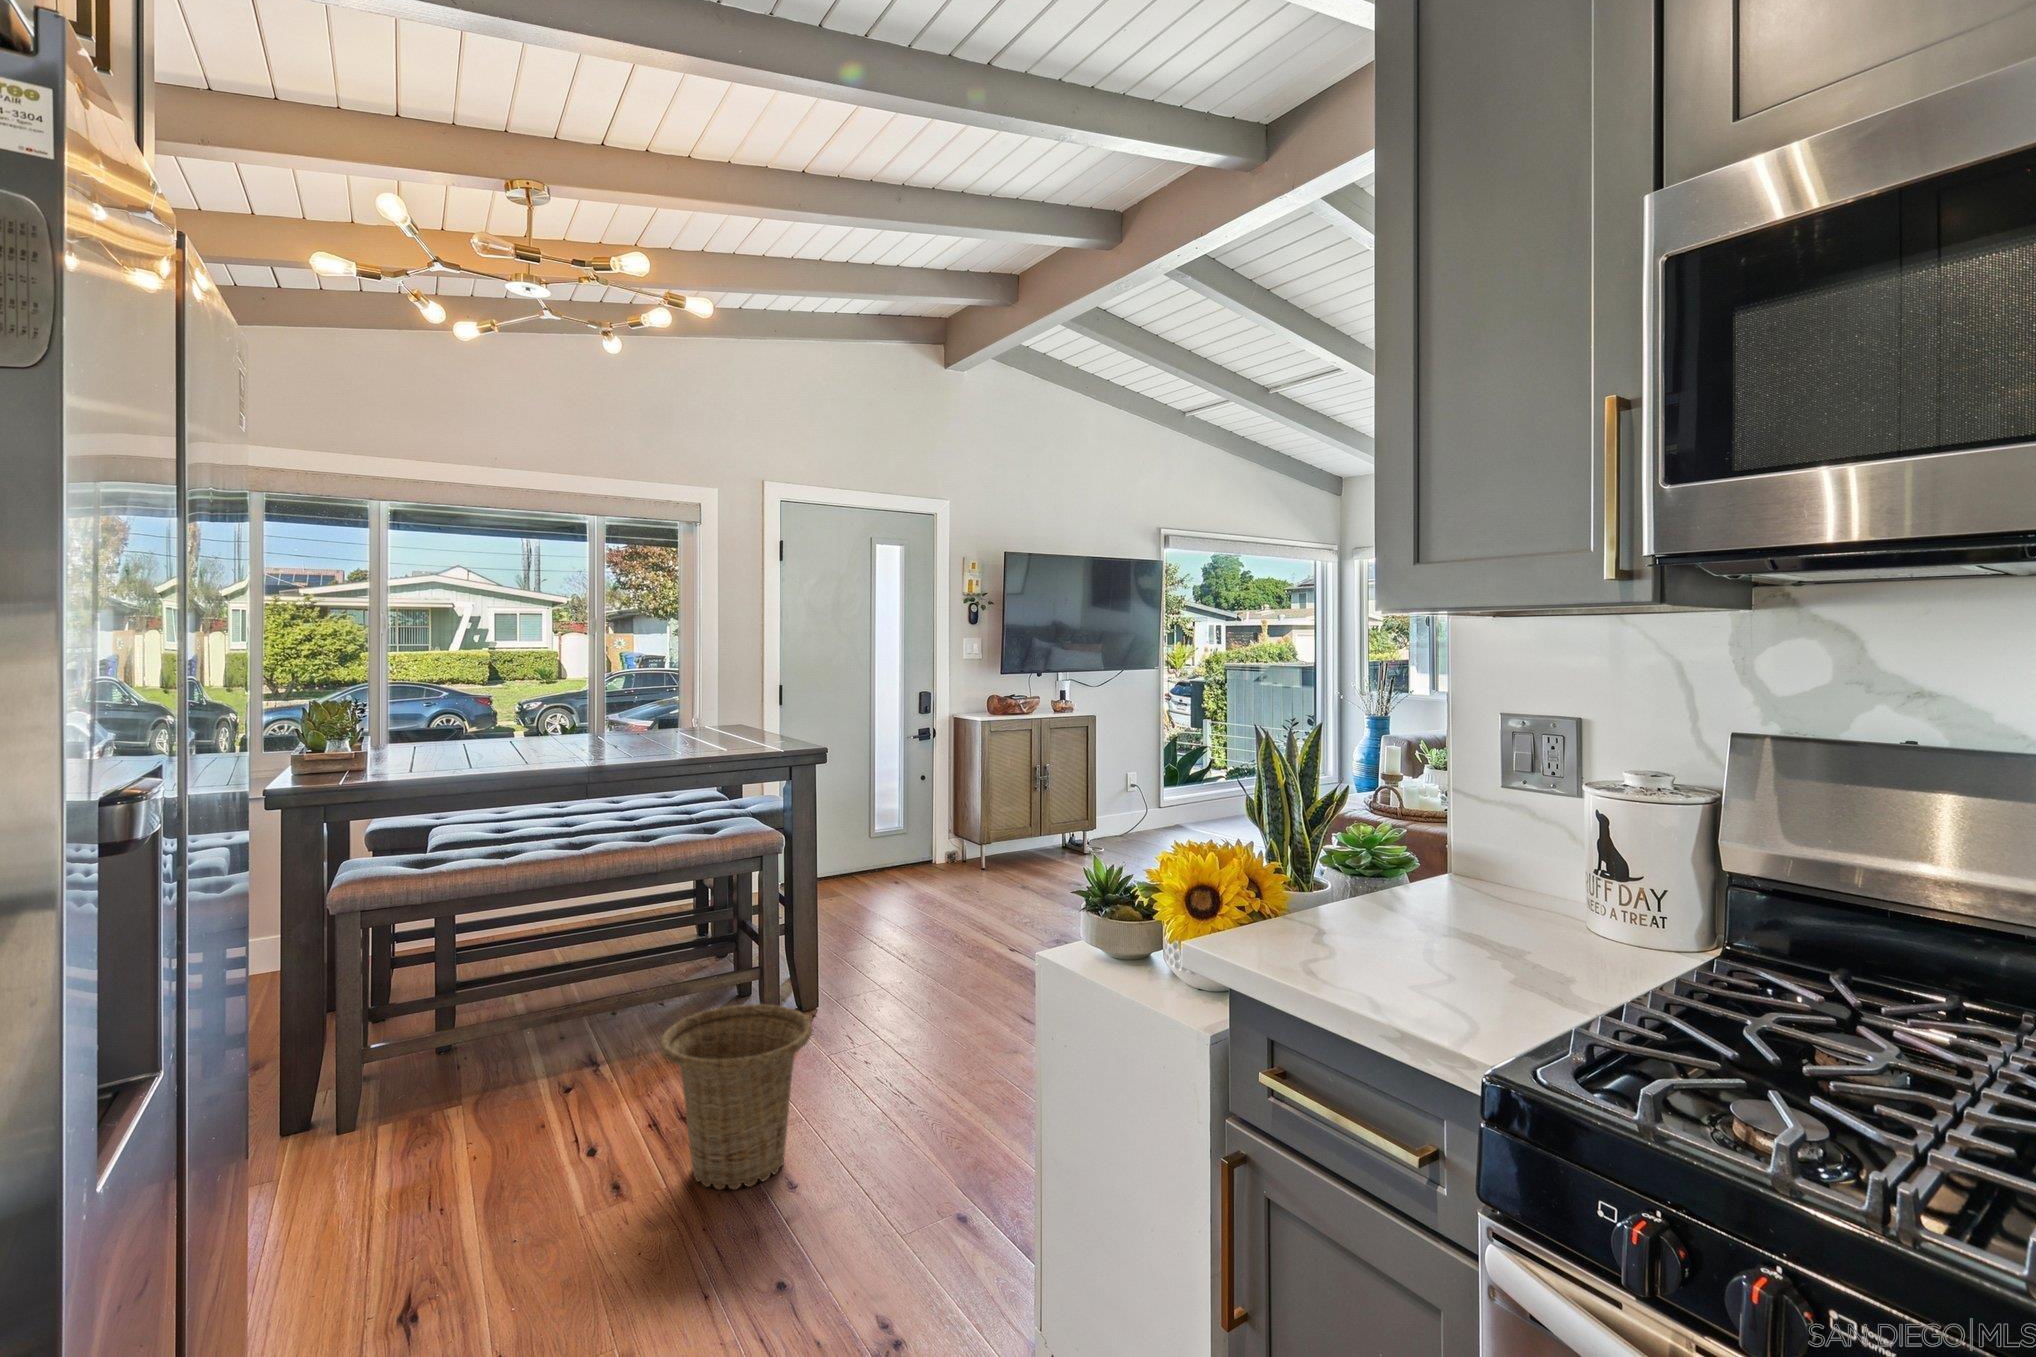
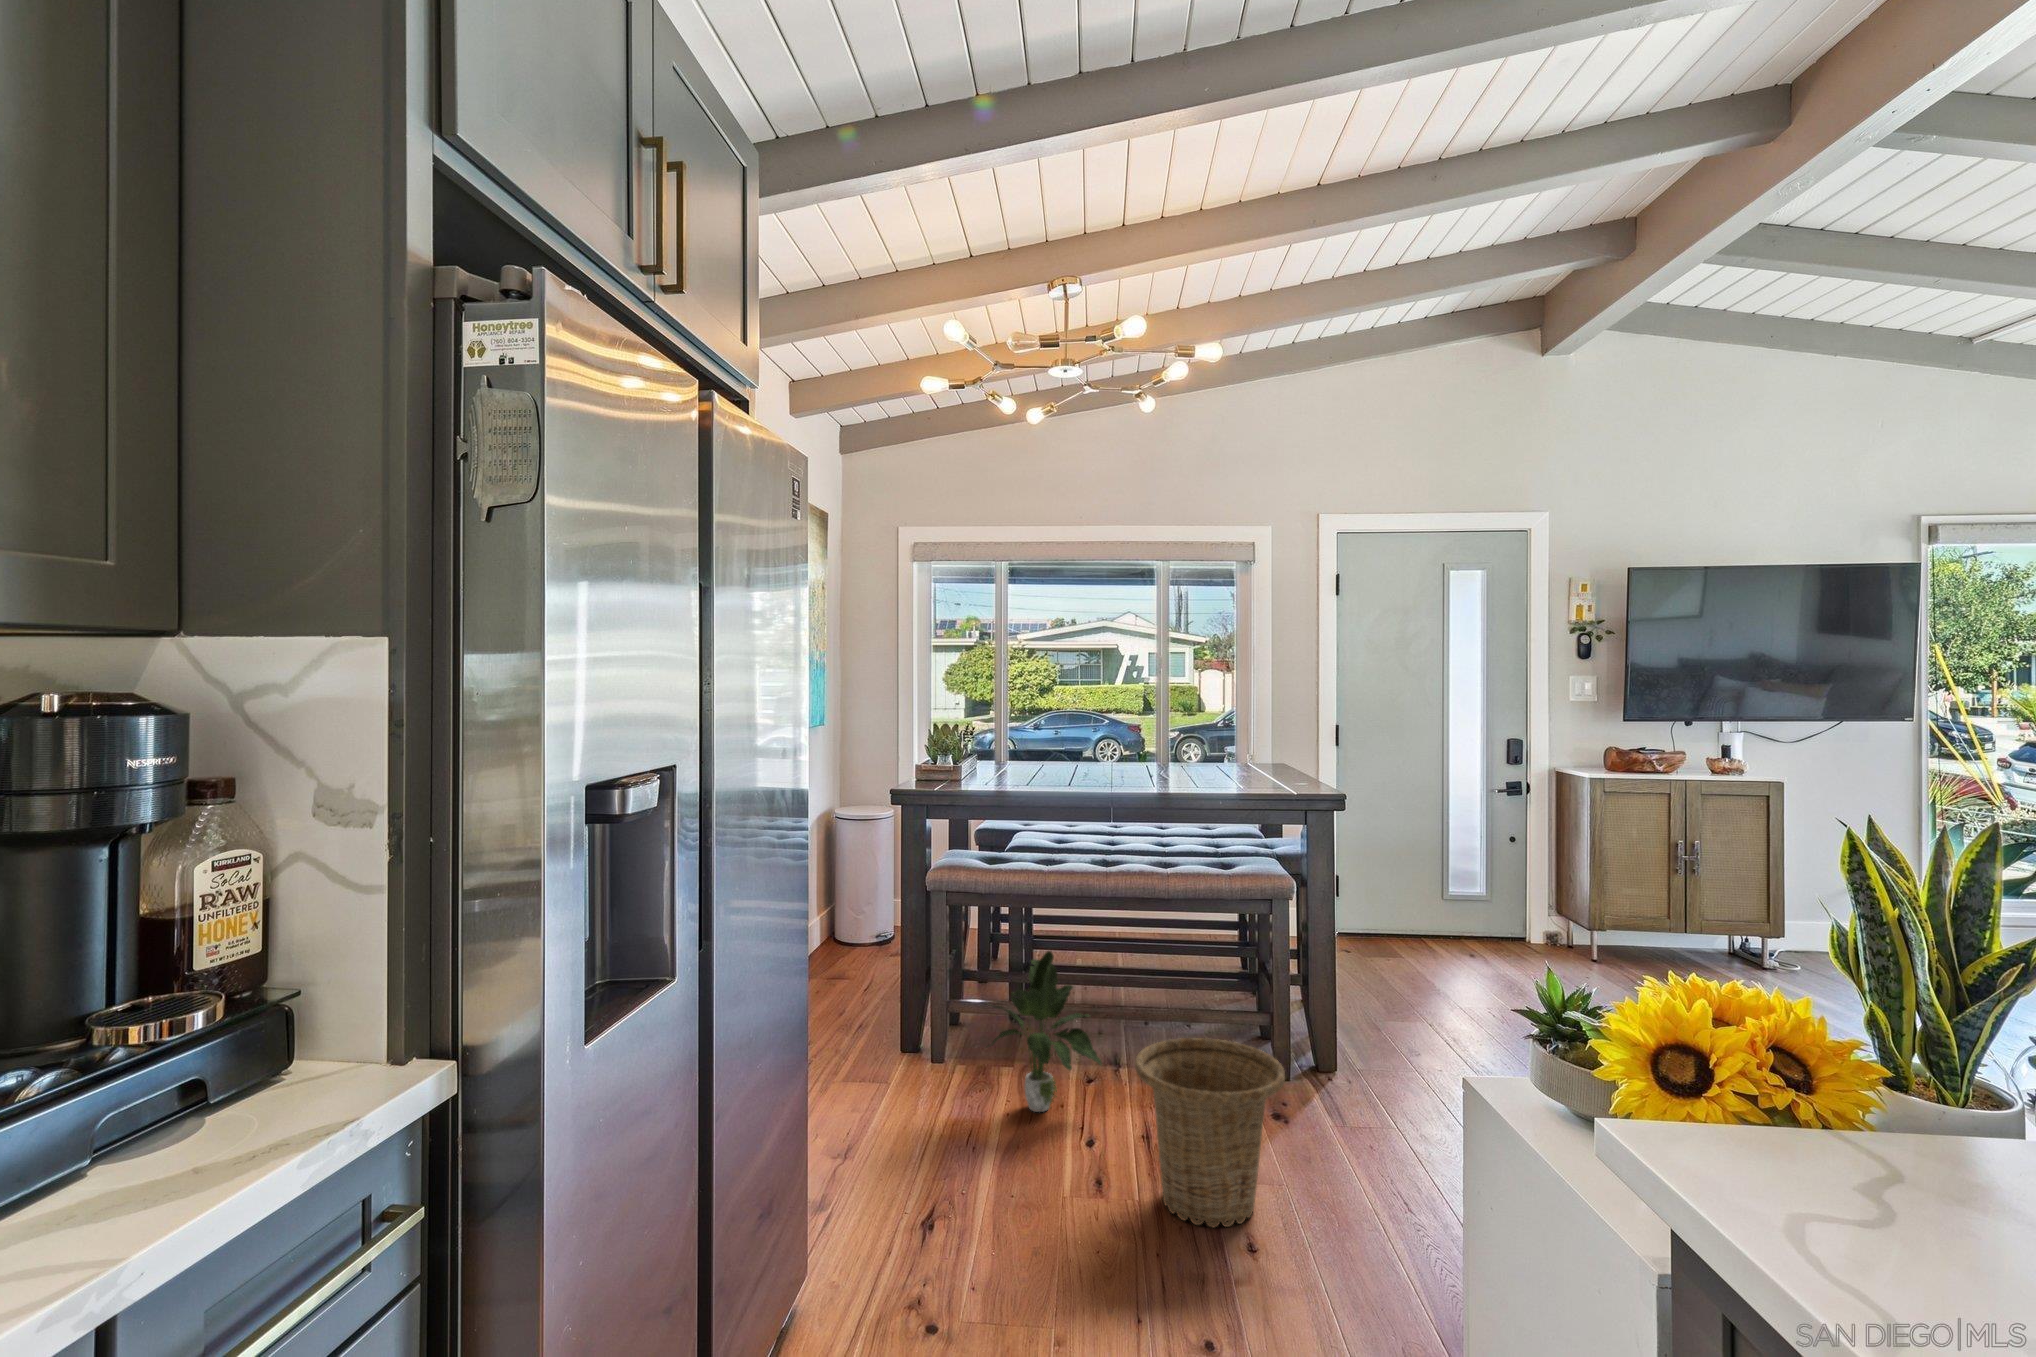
potted plant: none [446,952,595,1133] -> present [987,951,1102,1112]

